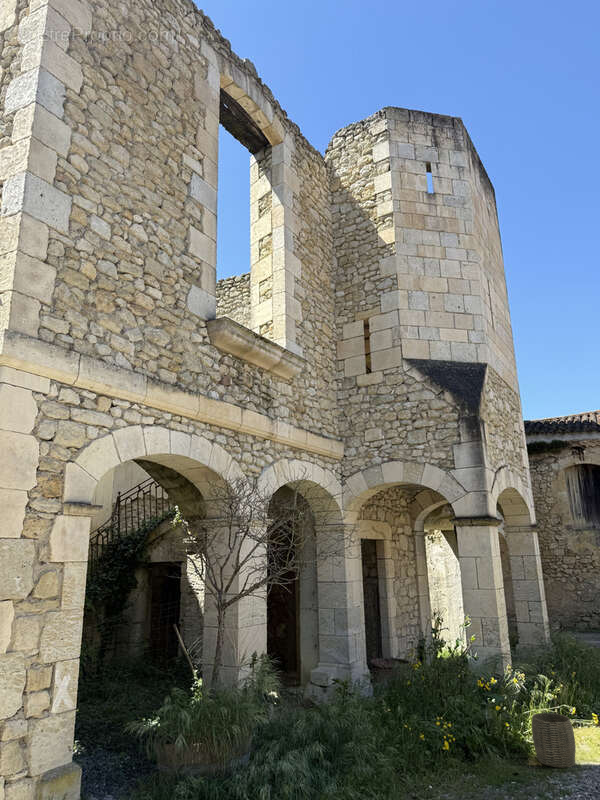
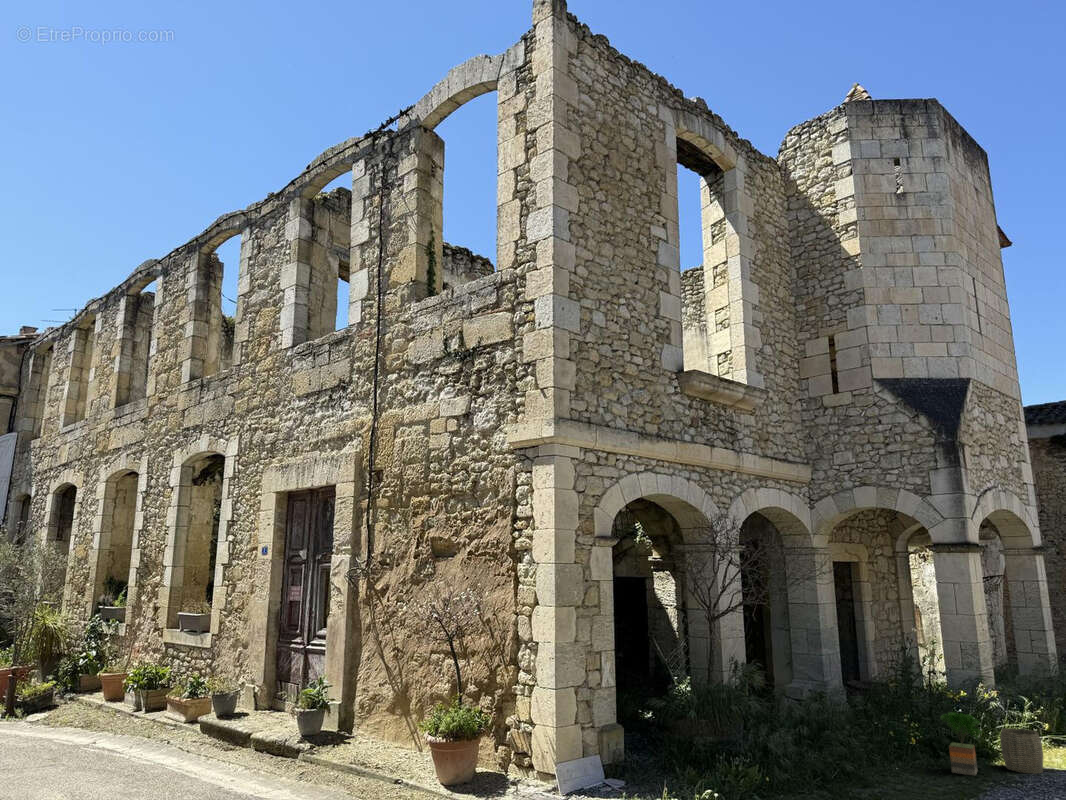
potted tree: none [474,701,520,779] -> present [941,713,981,775]

